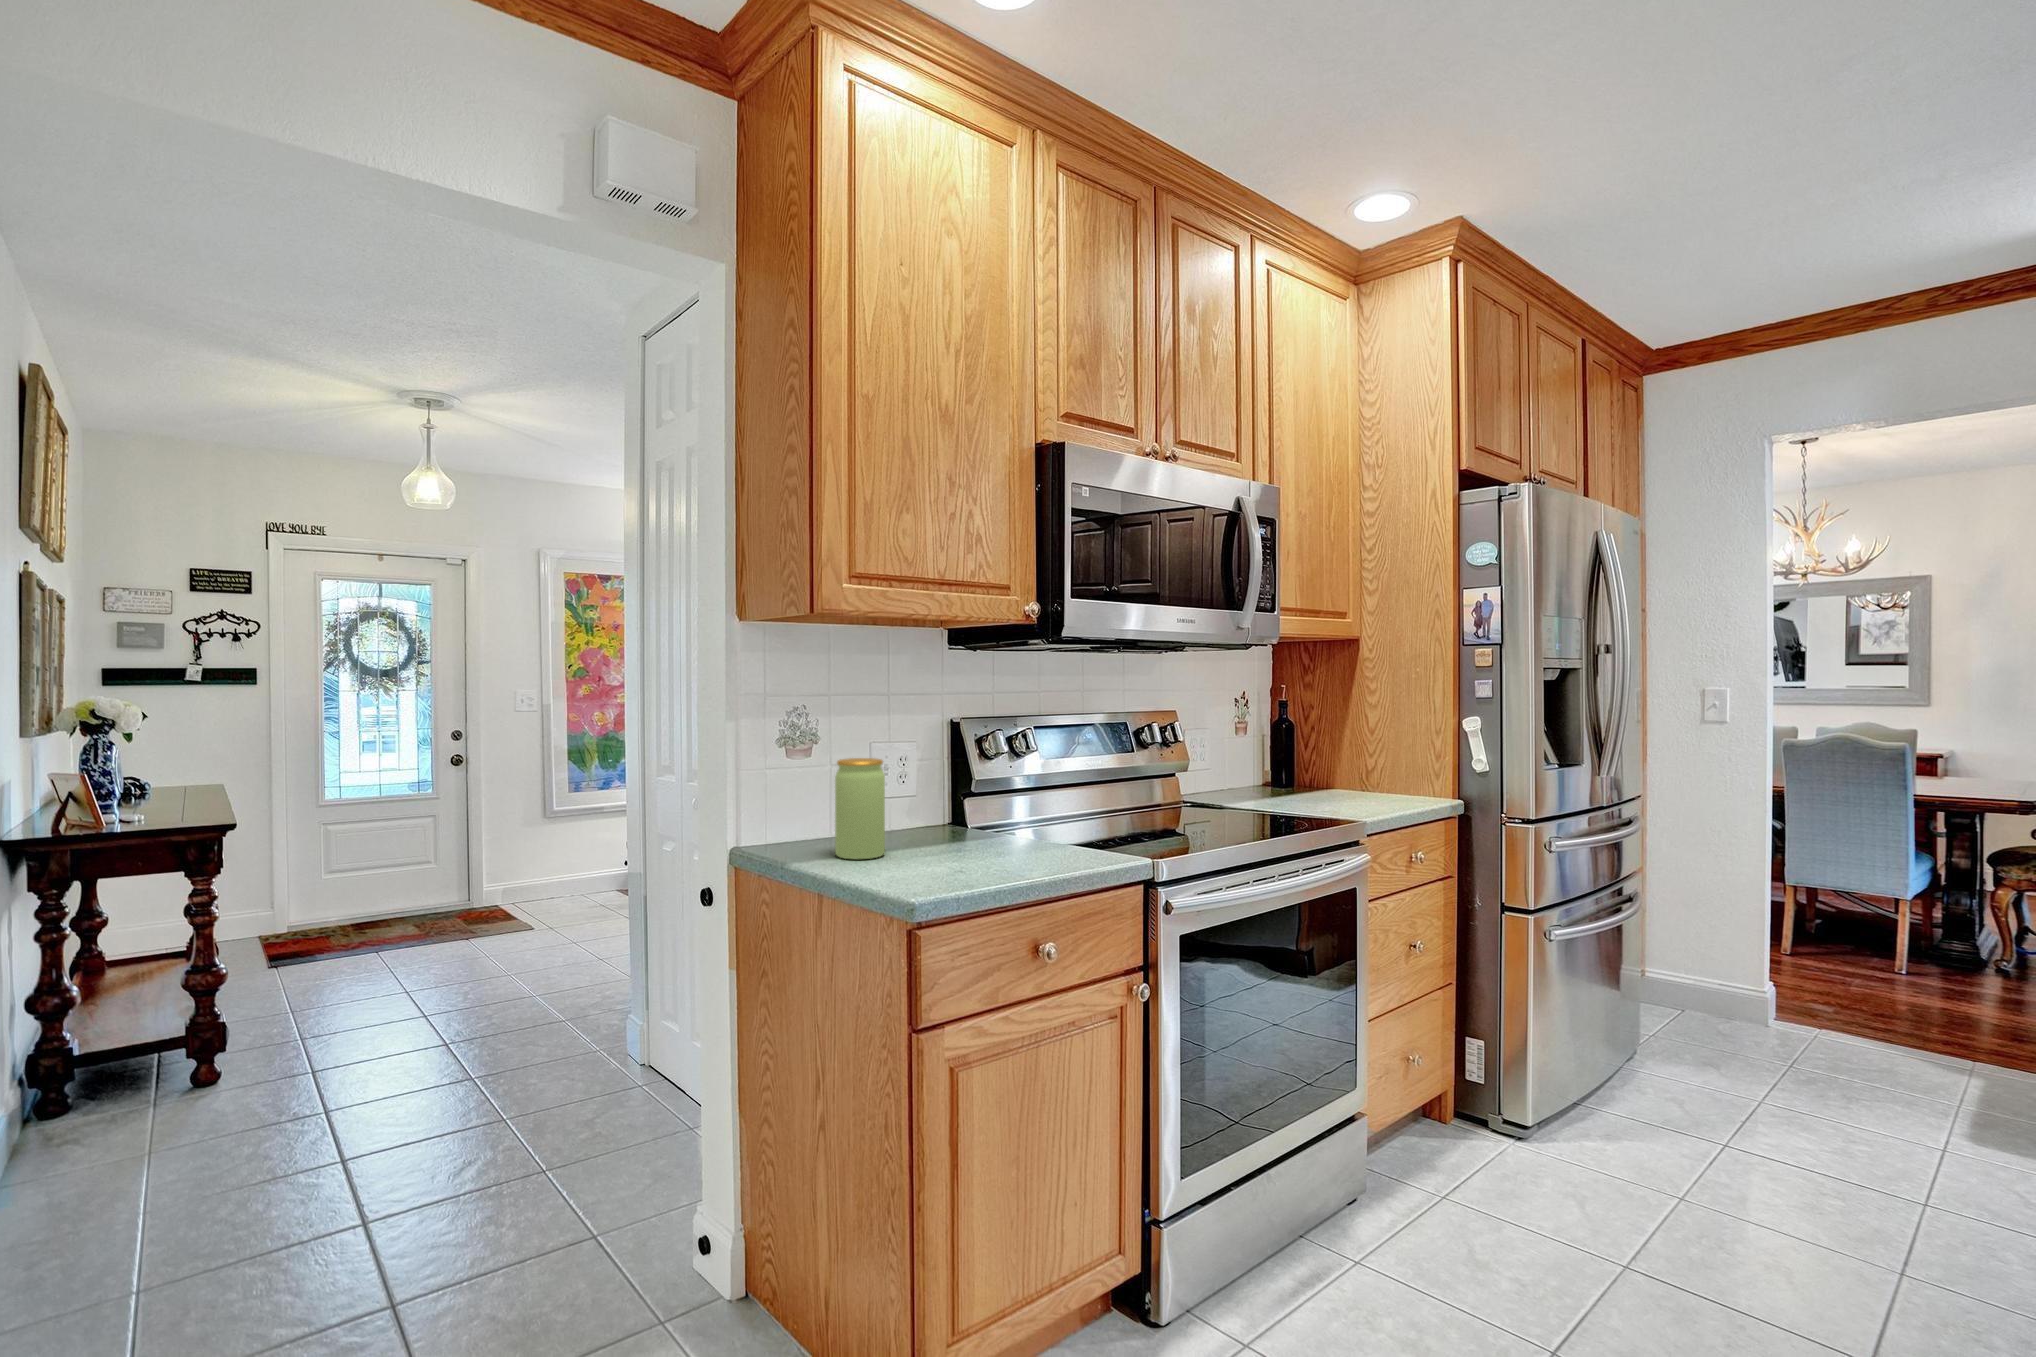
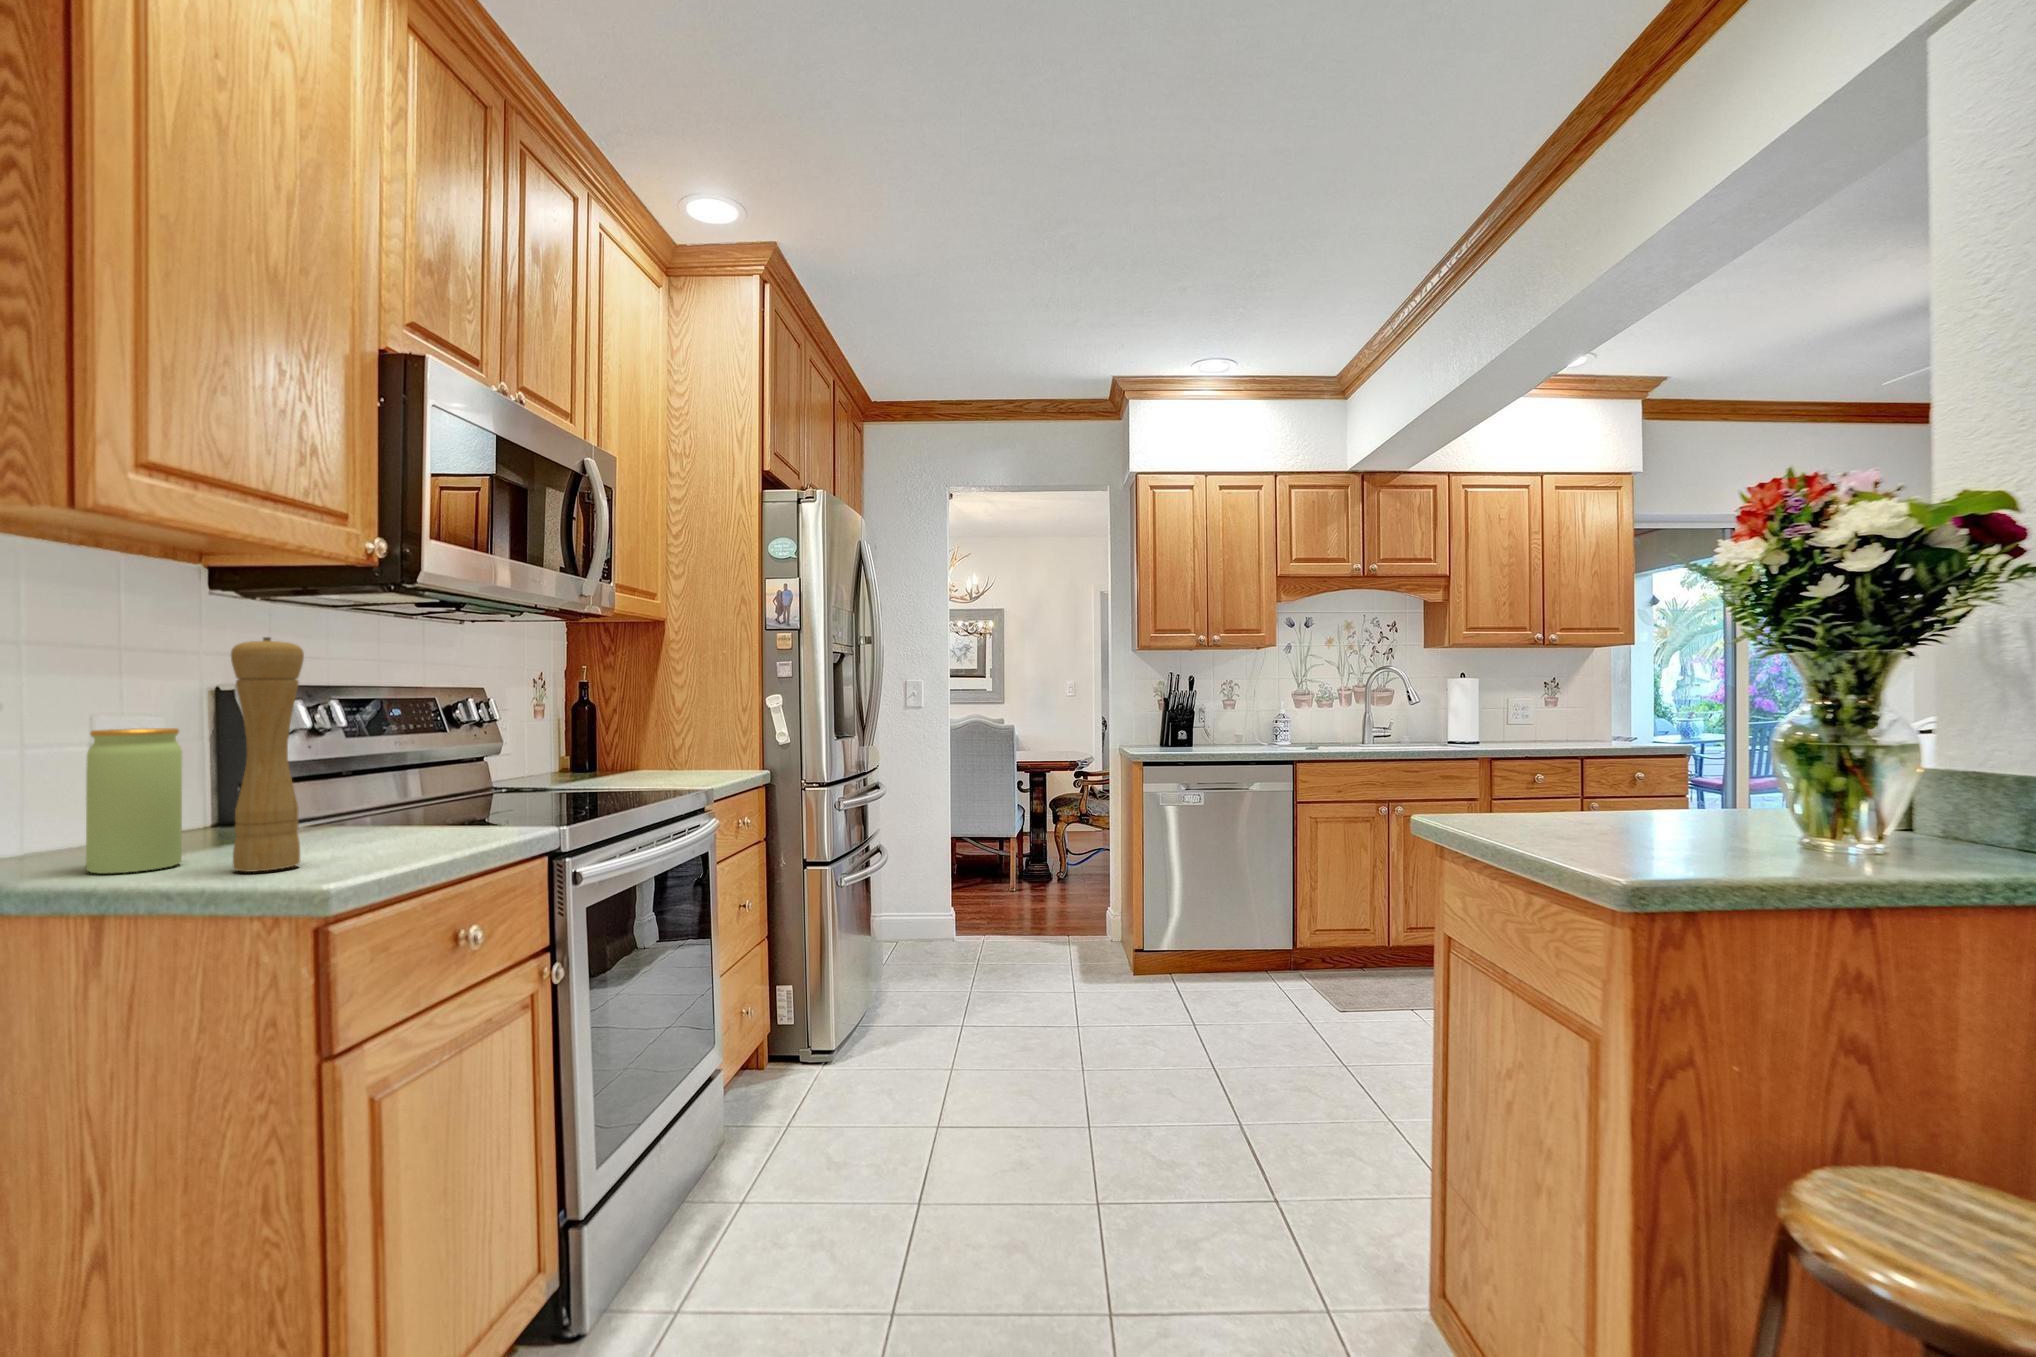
pepper mill: none [891,701,934,874] -> present [231,637,304,872]

